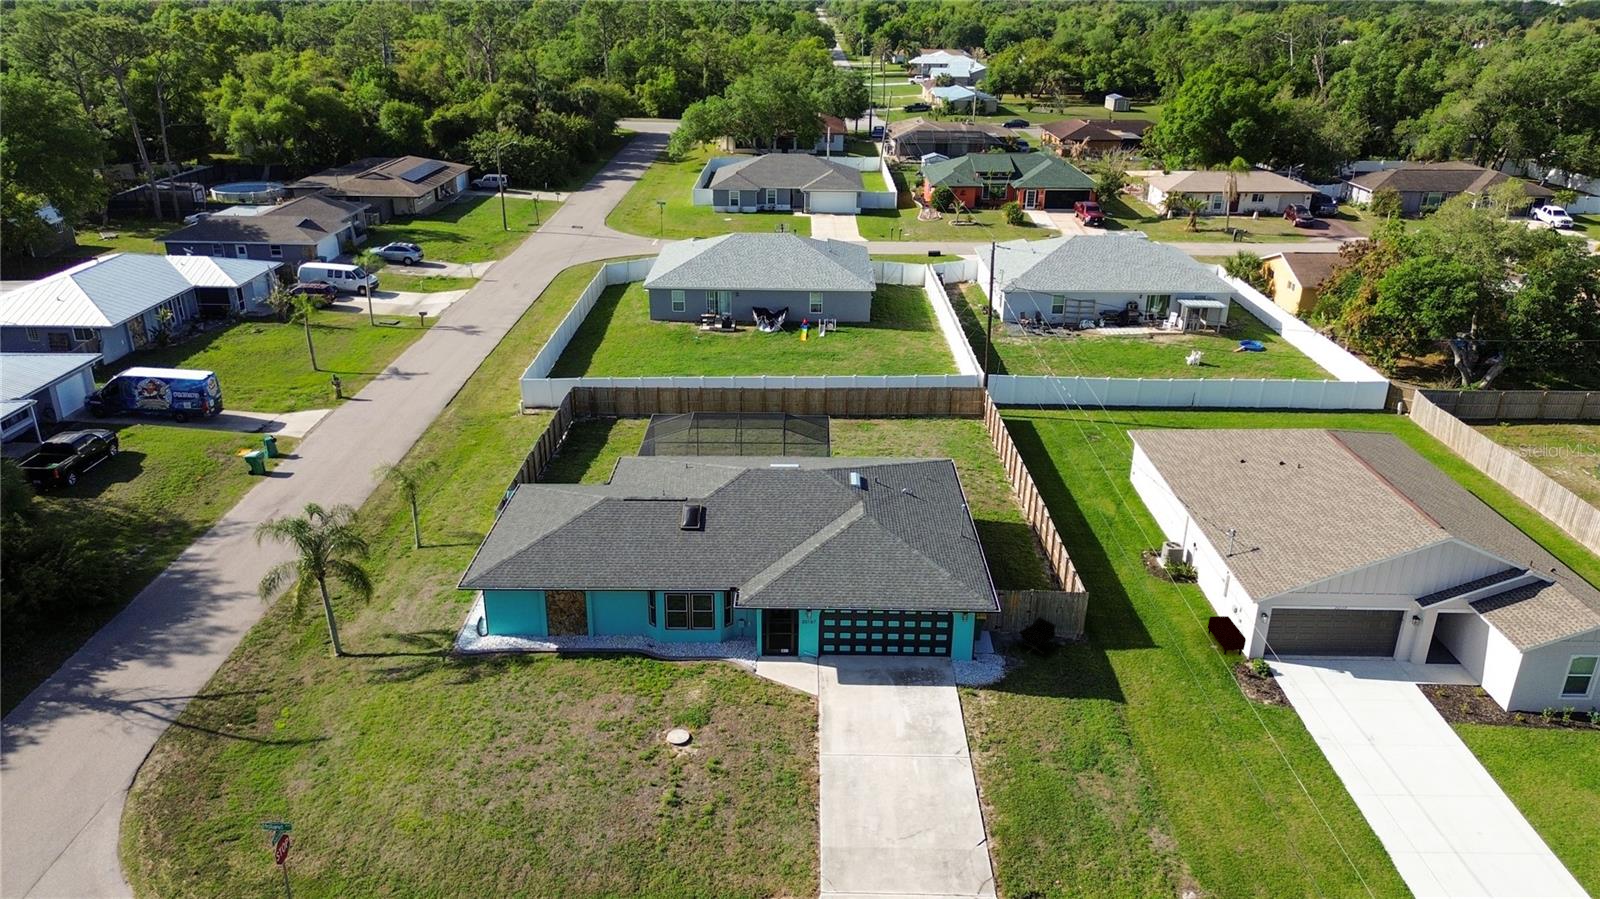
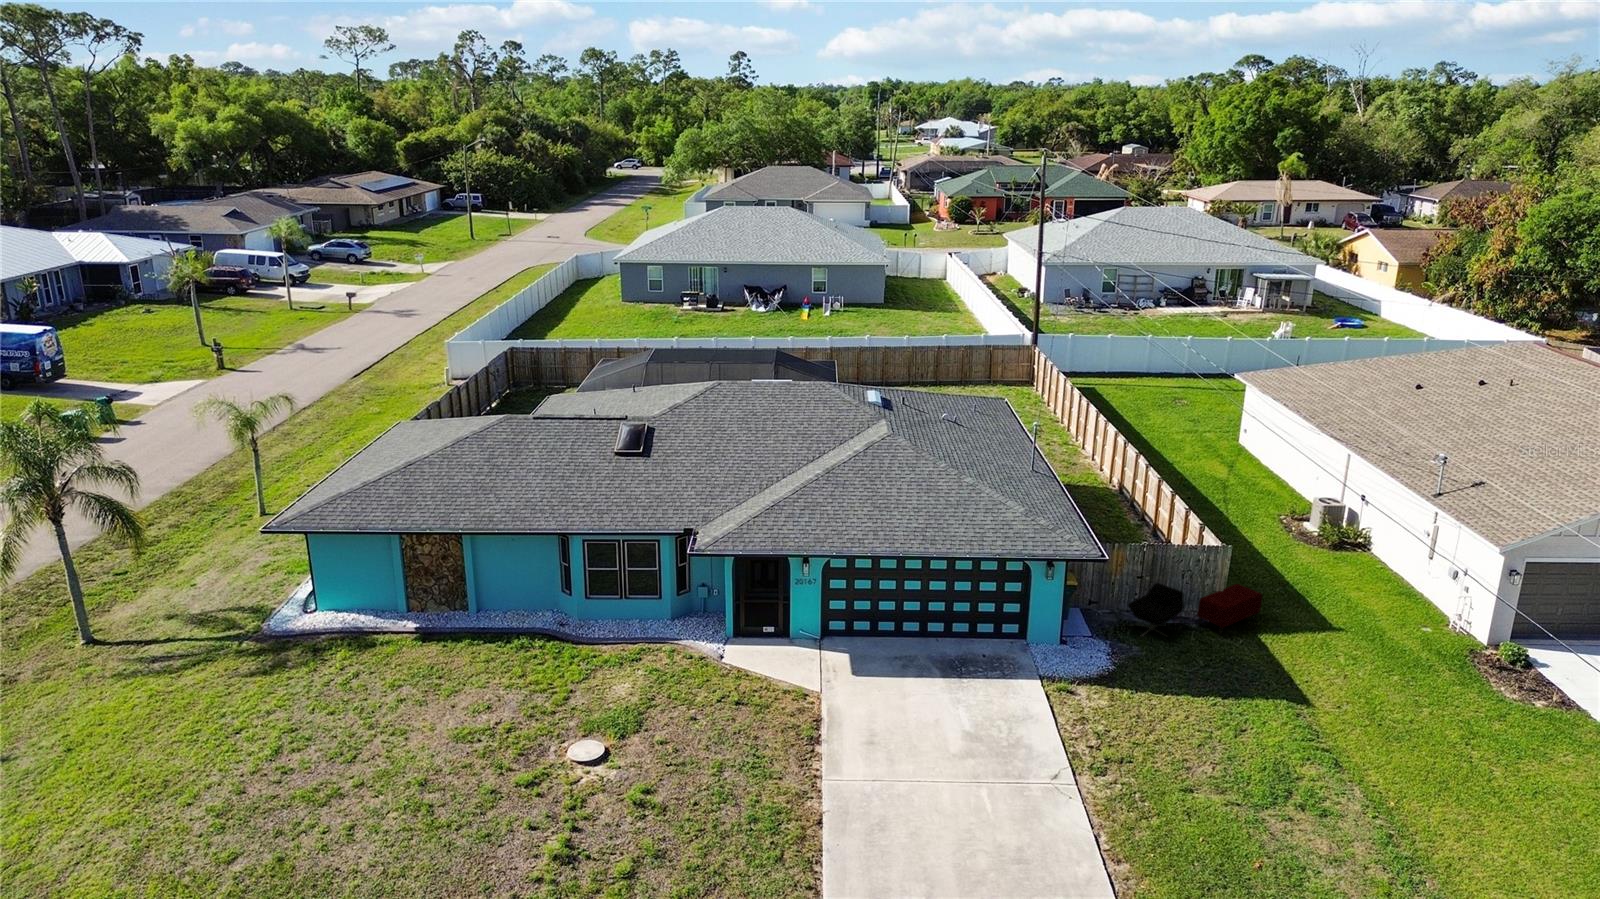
bench: present [1208,616,1246,655] -> present [1197,584,1263,635]

